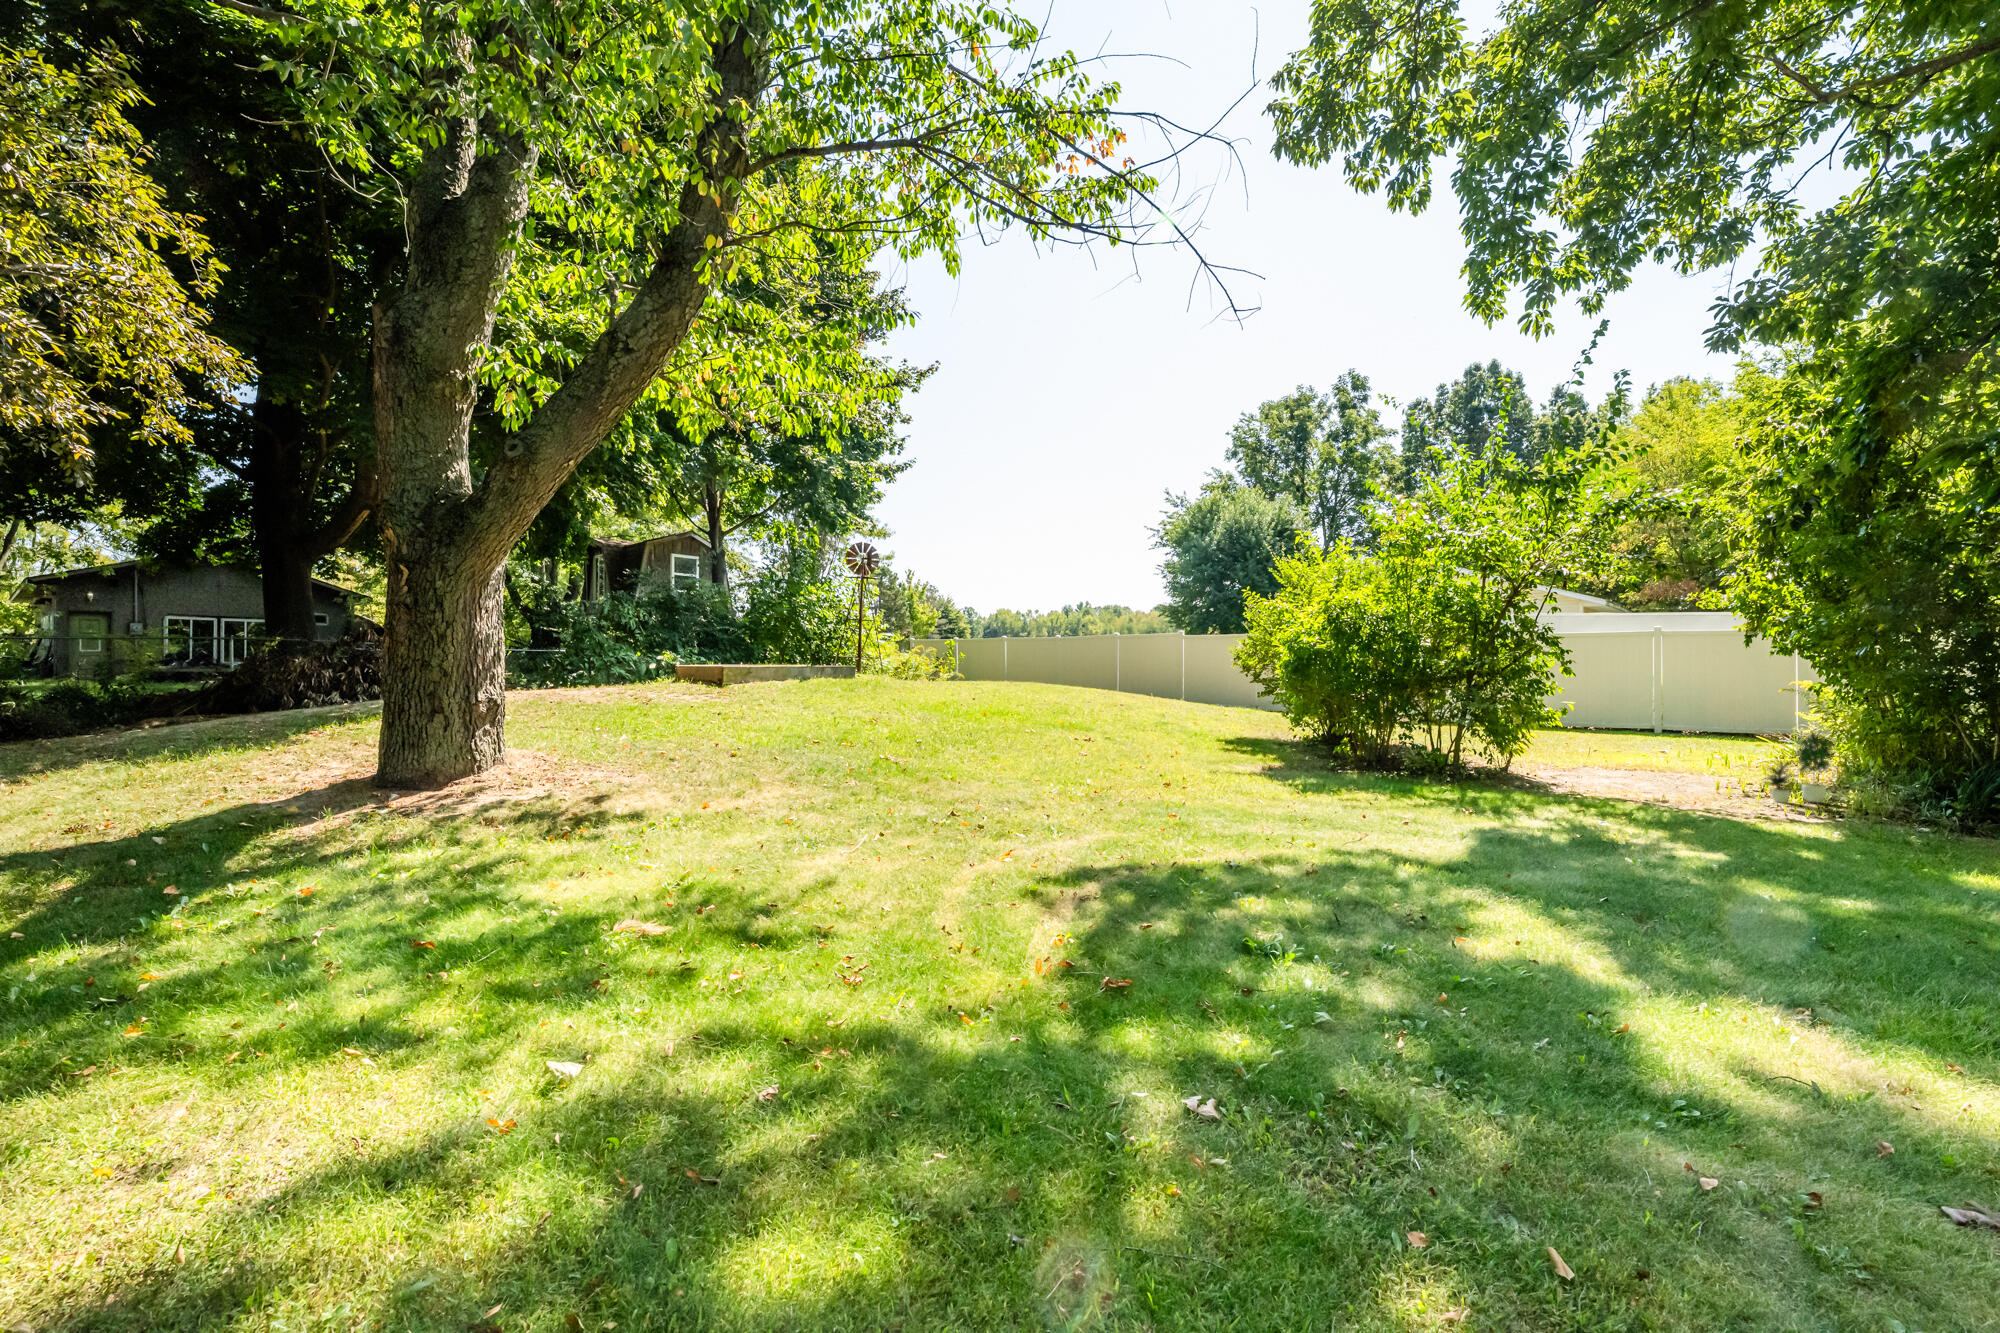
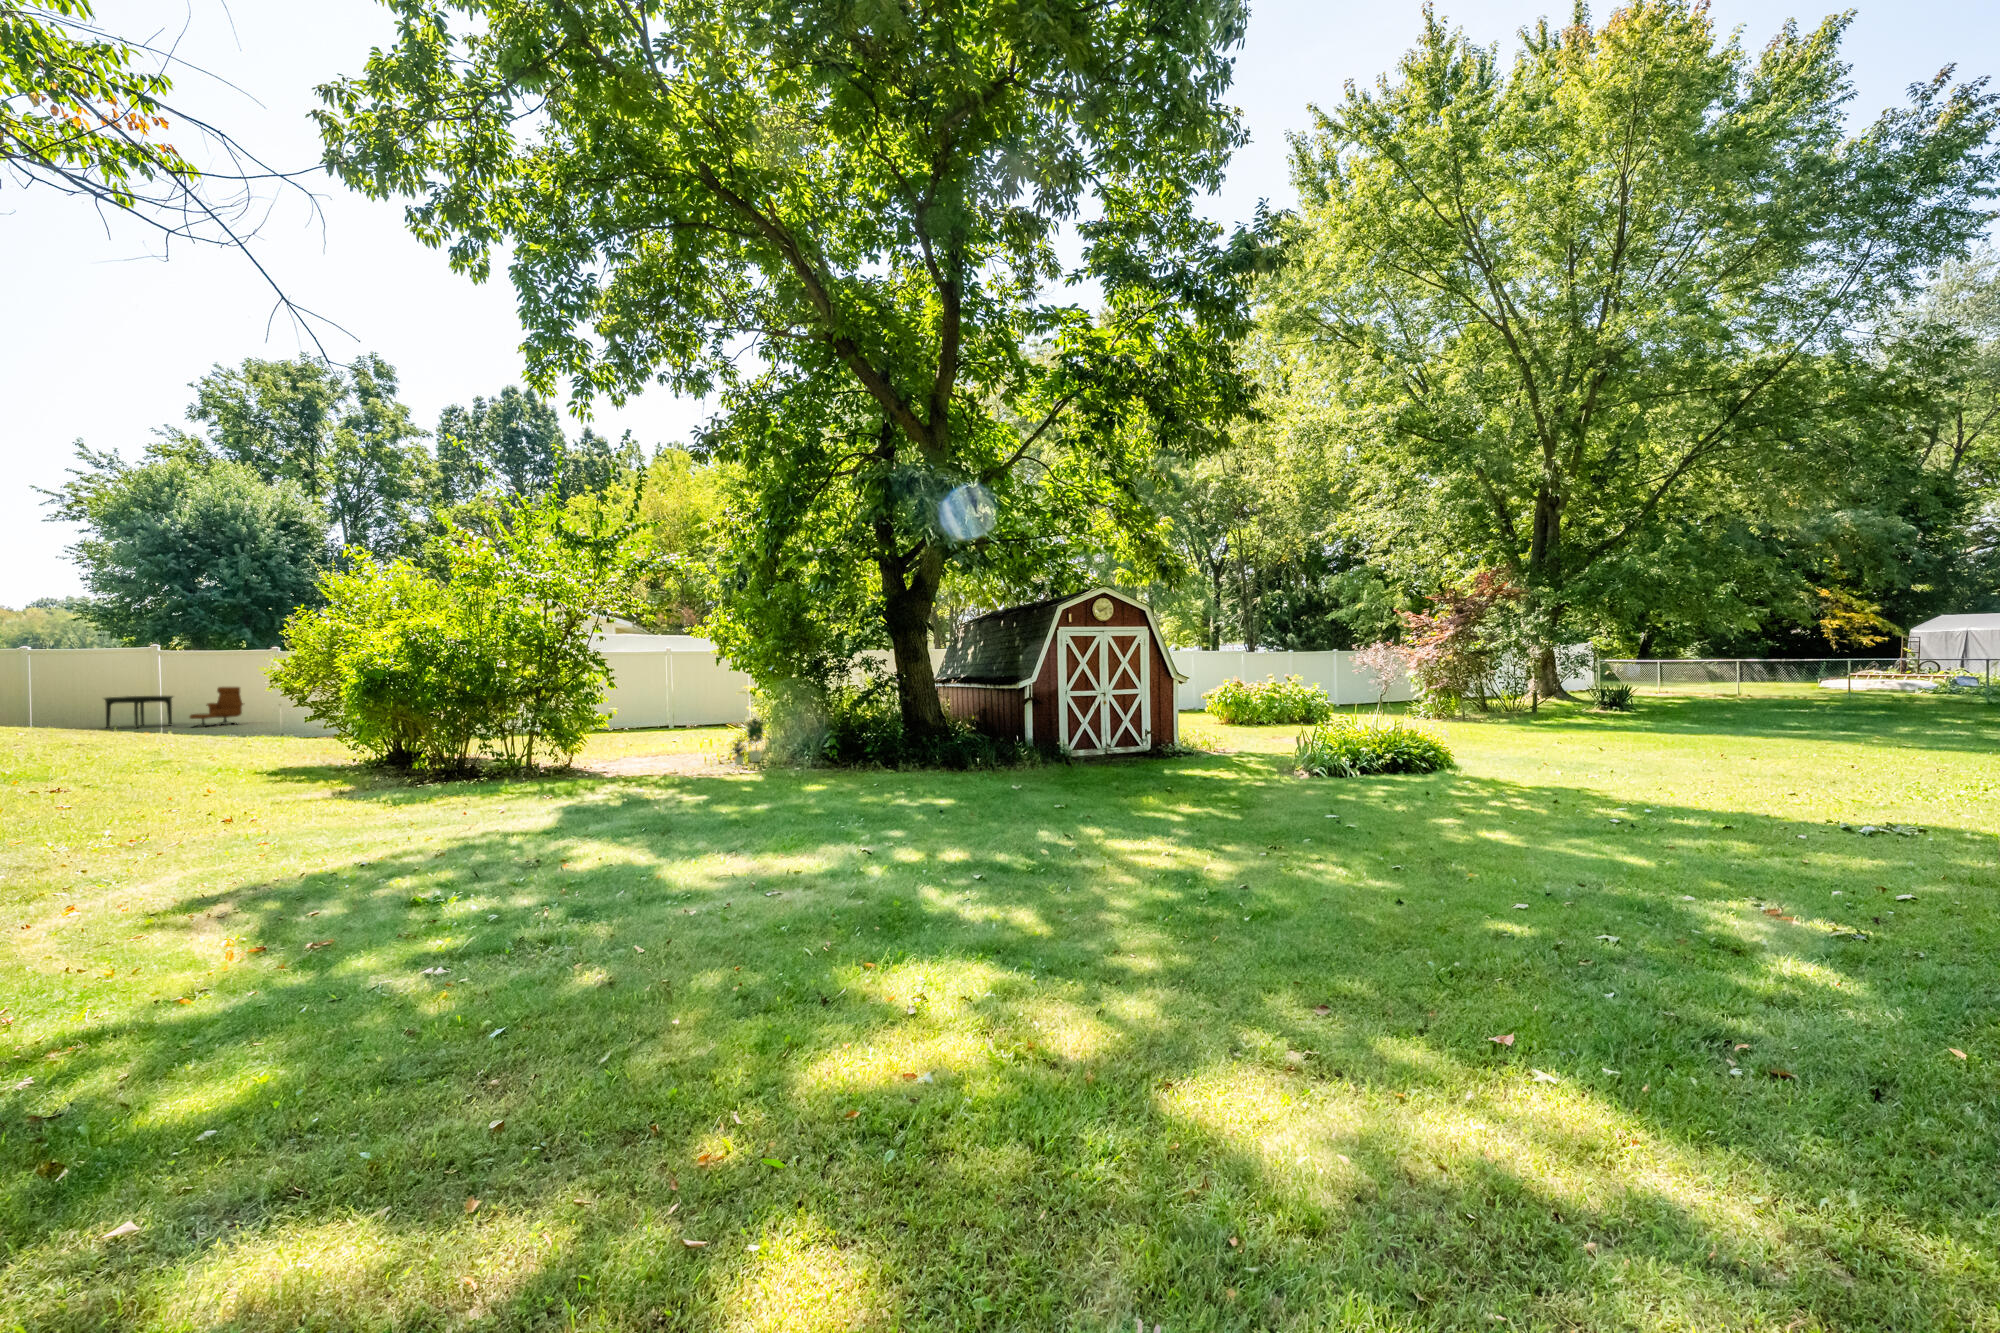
lounge chair: none [1203,662,1238,694] -> present [190,687,243,727]
round table: none [1157,668,1196,692] -> present [104,696,173,728]

